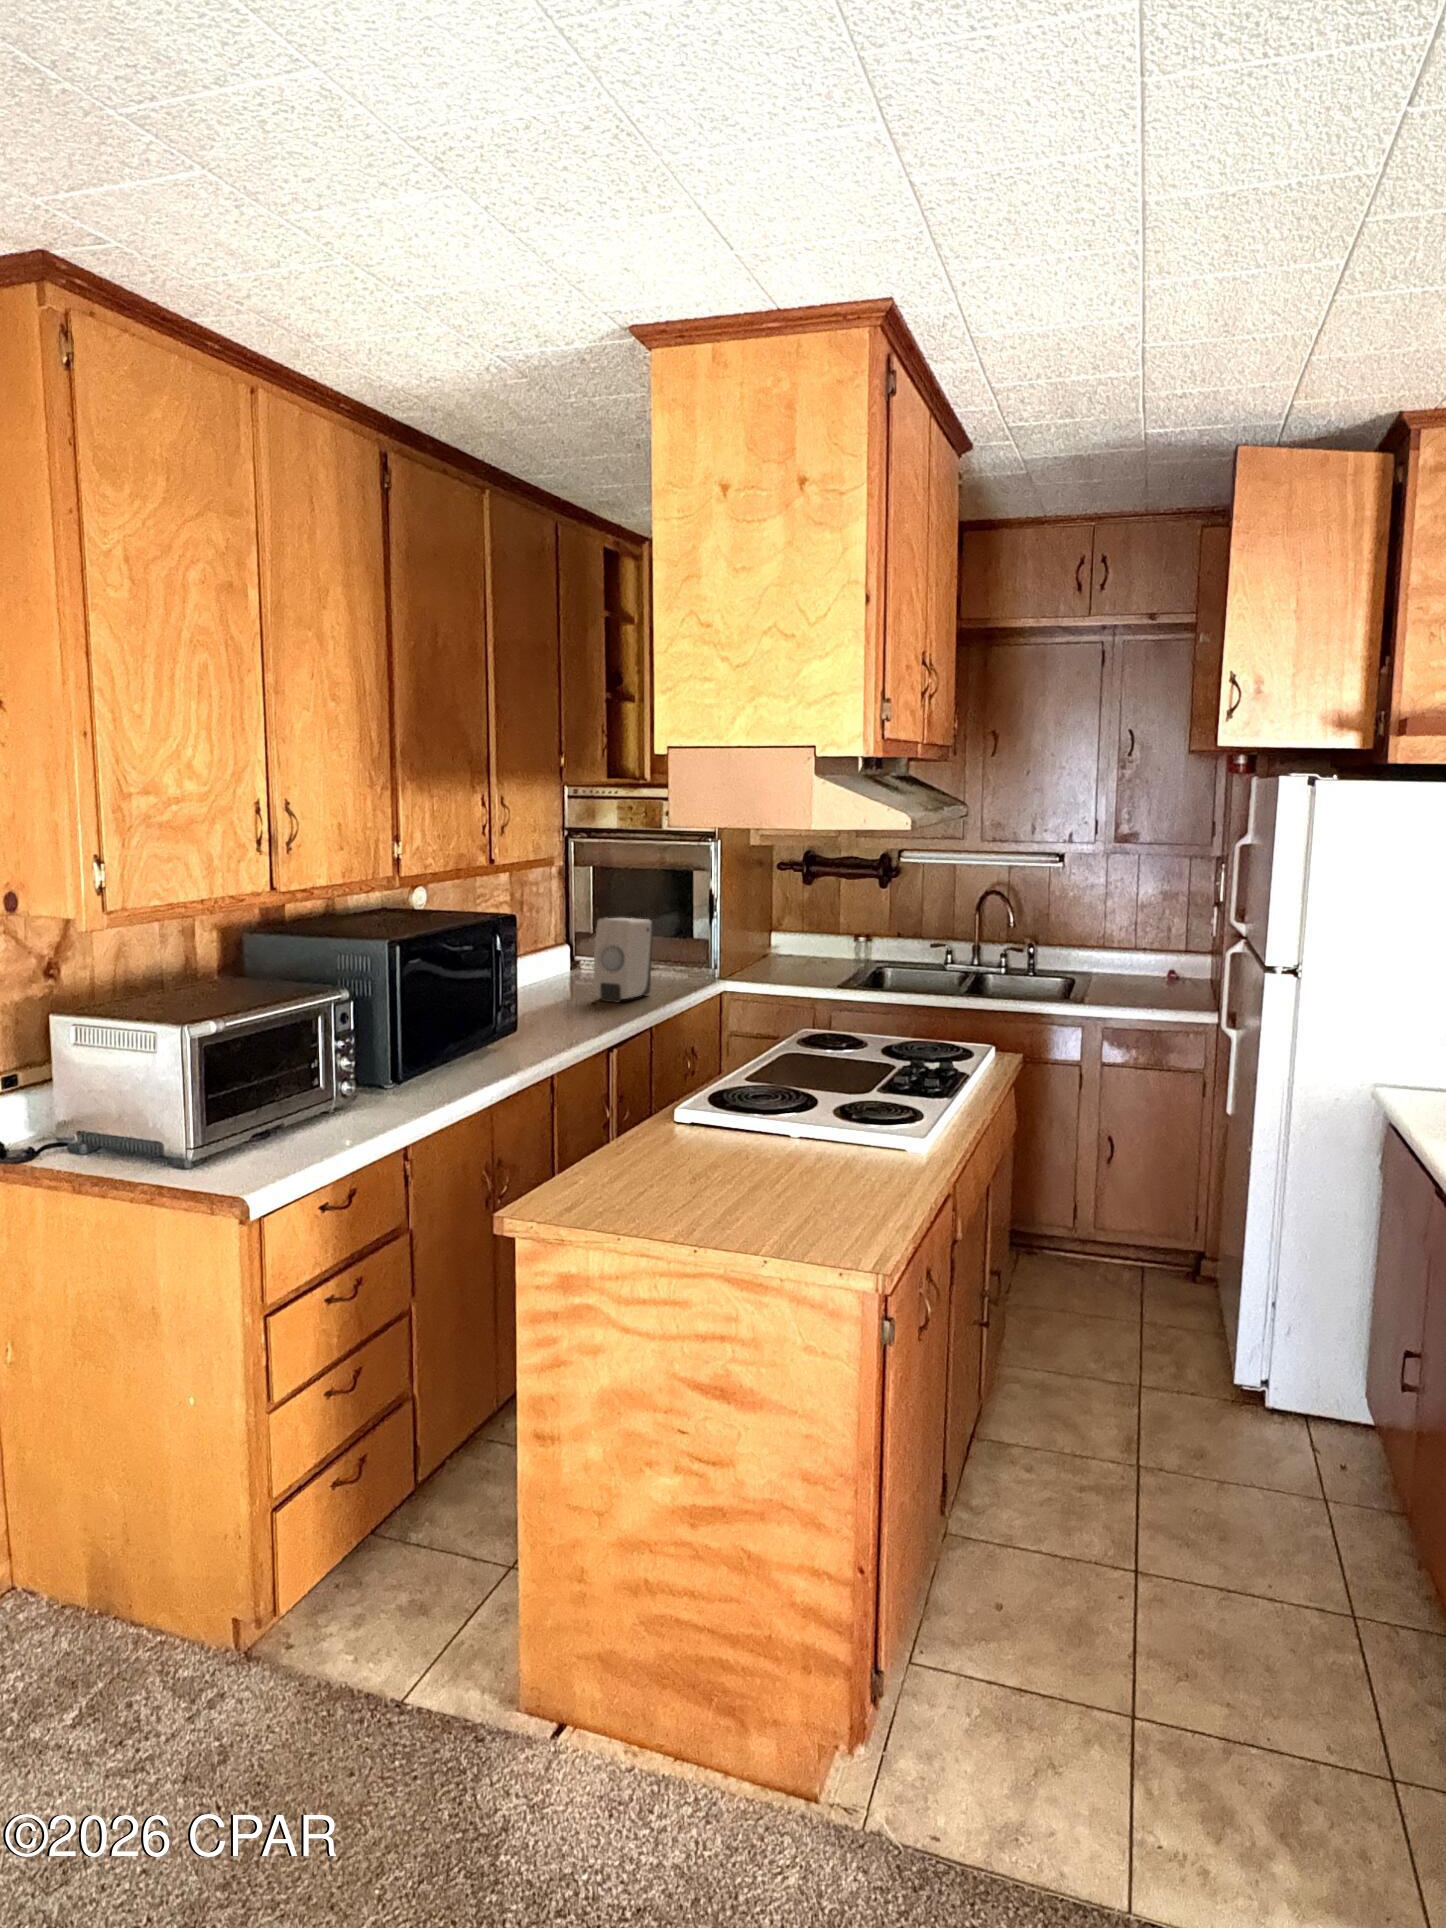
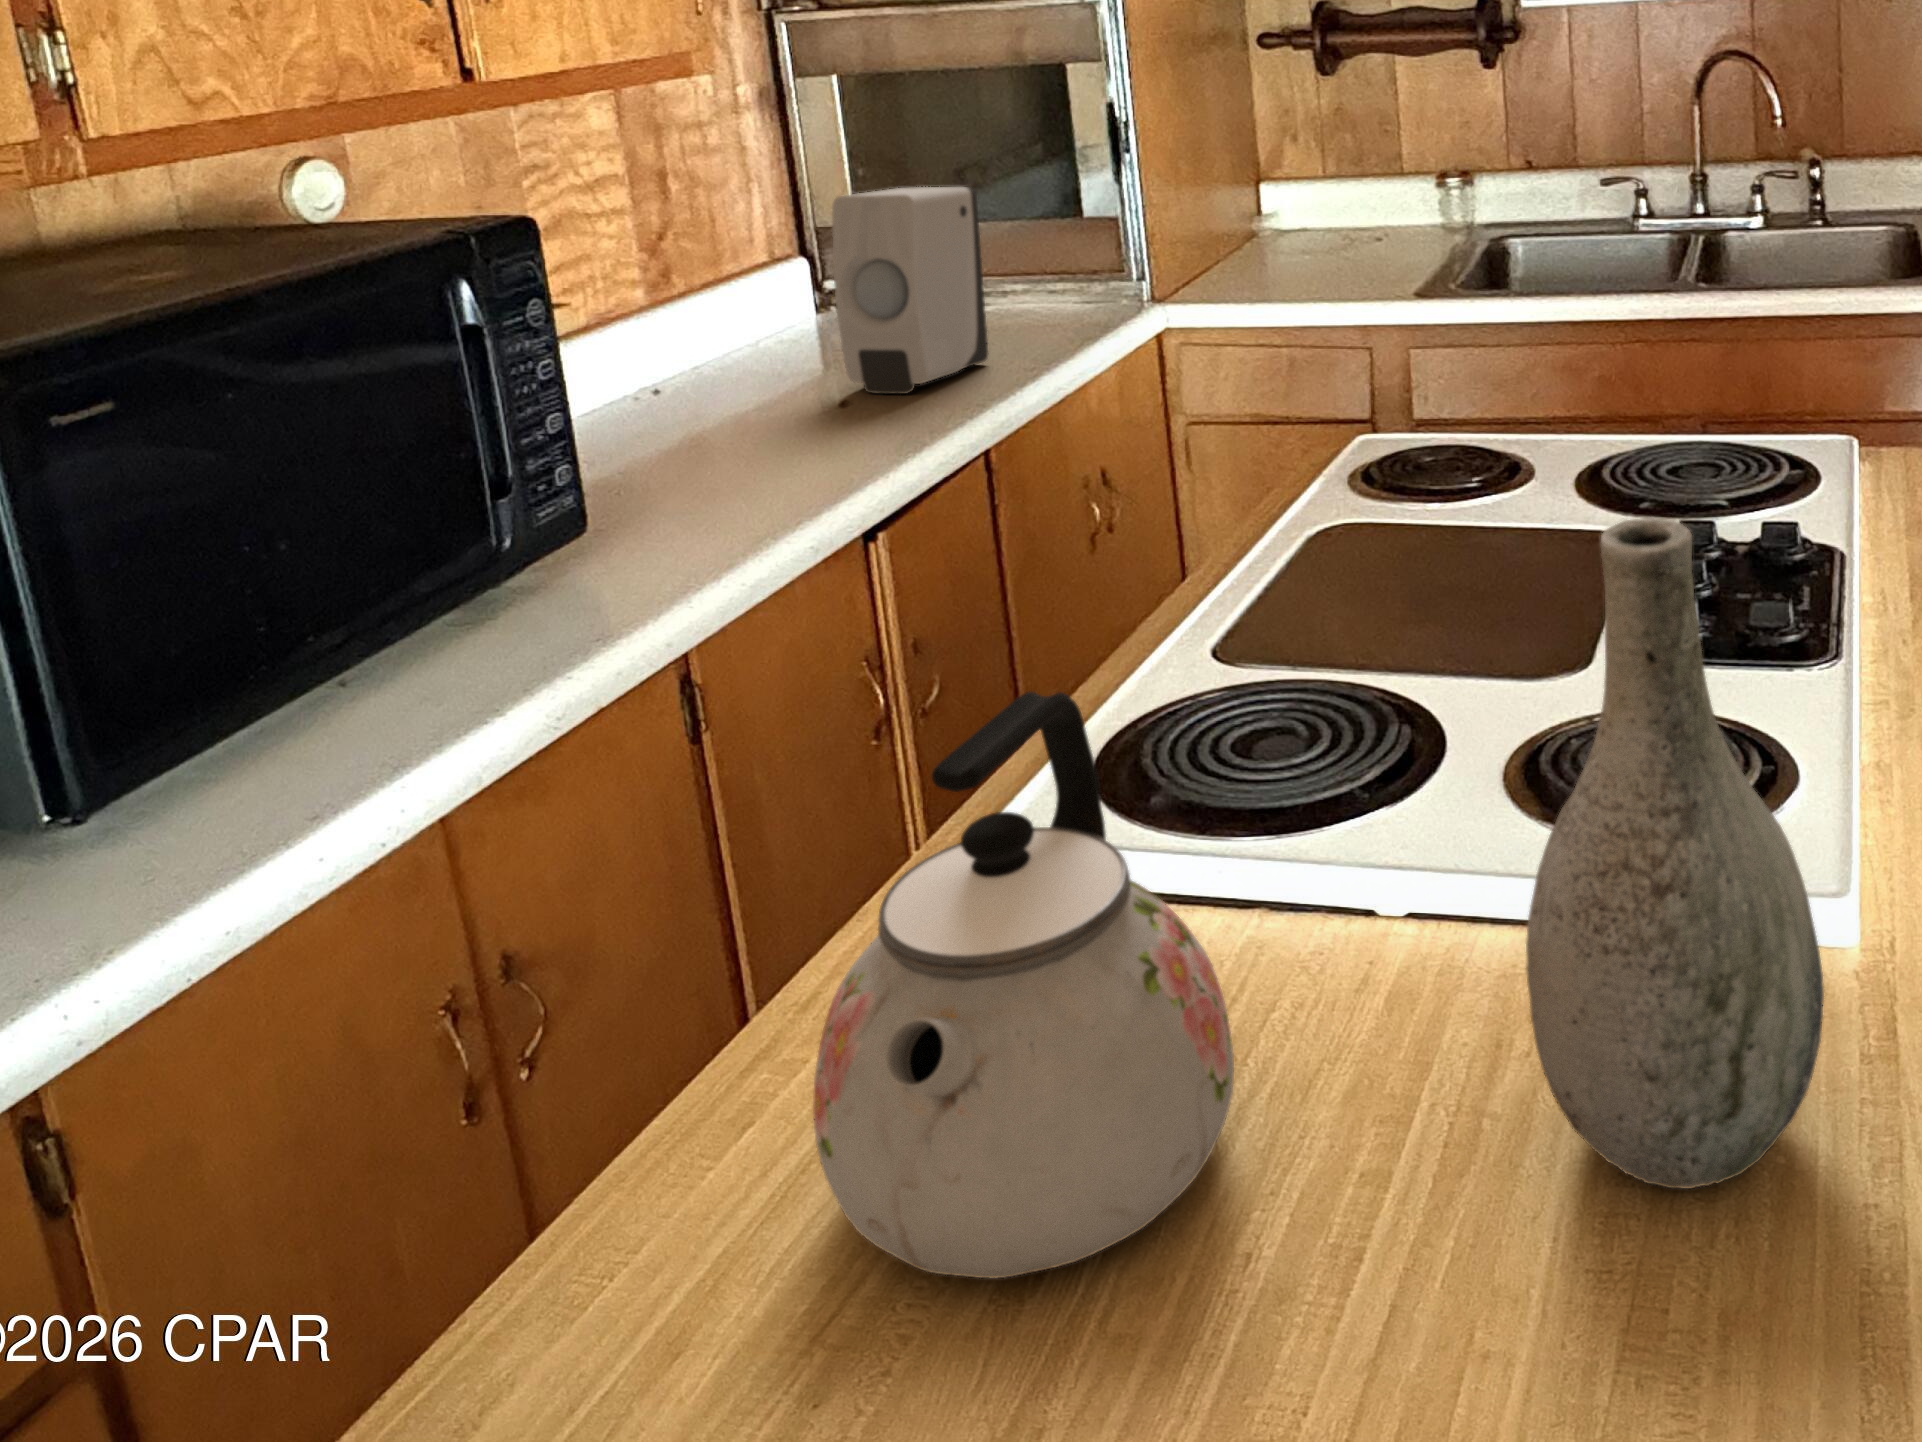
vase: none [828,1011,902,1184] -> present [1526,517,1824,1189]
kettle: none [647,1047,751,1178] -> present [813,691,1234,1278]

